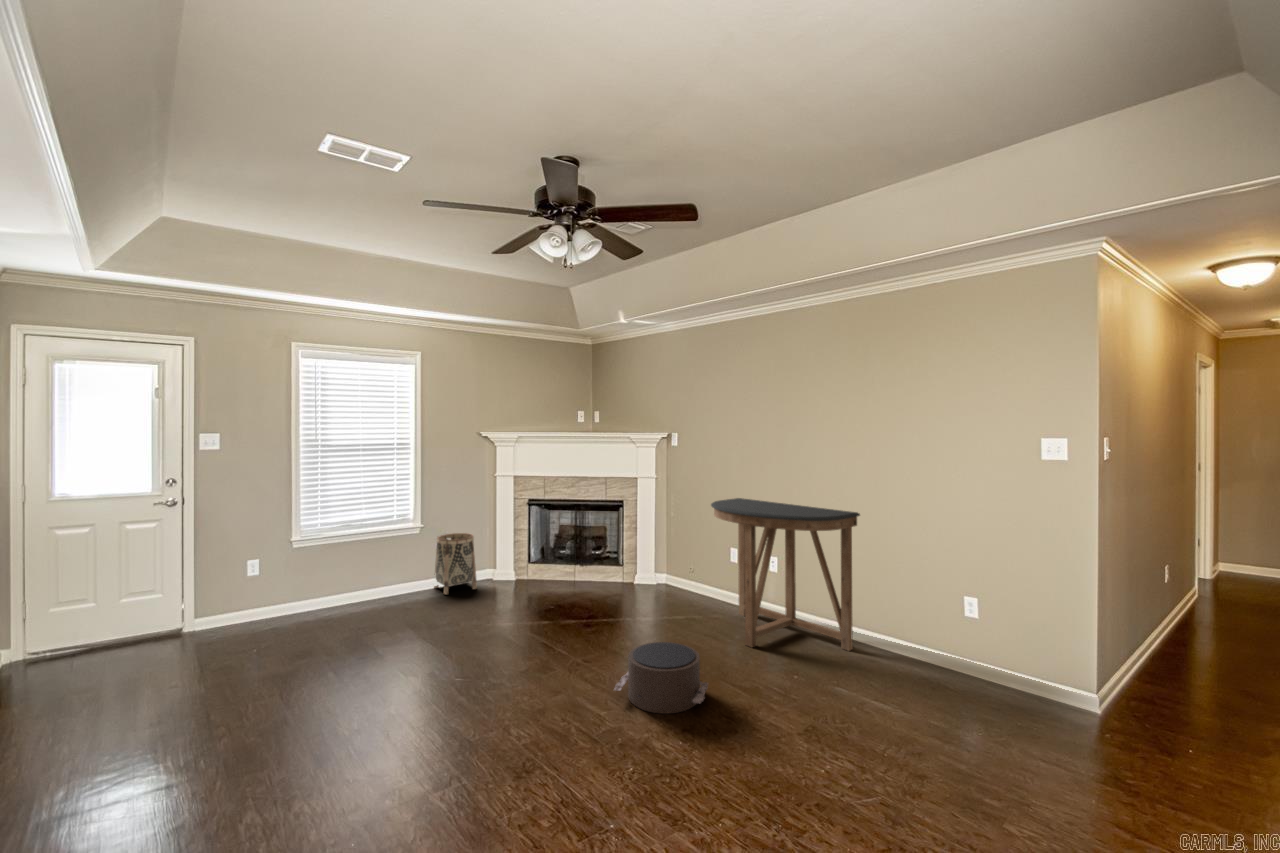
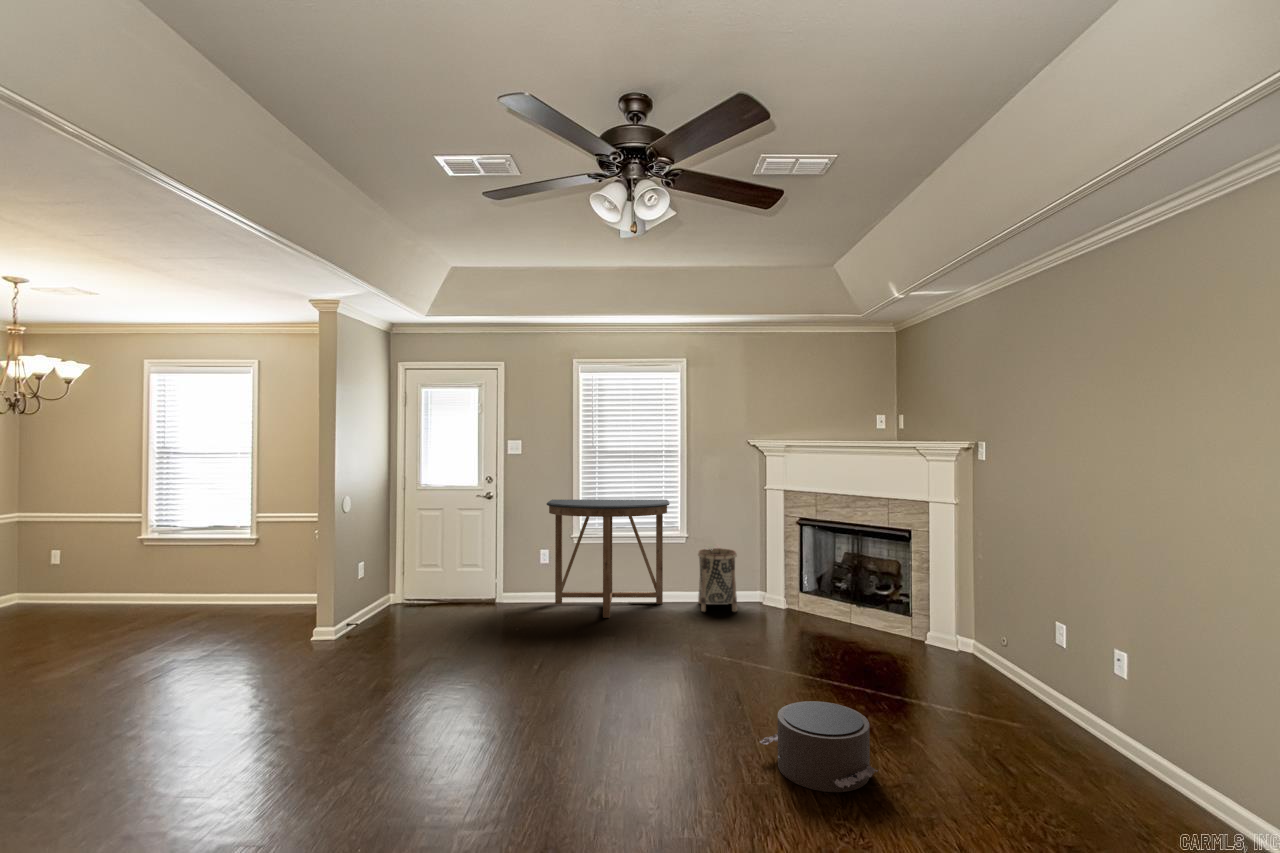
console table: present [711,498,860,651] -> present [547,500,670,618]

